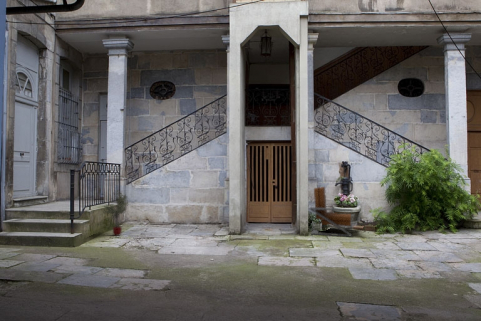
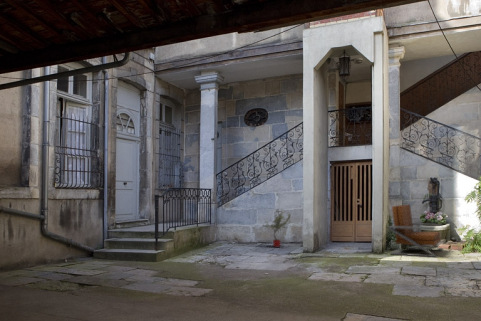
potted tree: present [105,192,128,236] -> present [263,210,291,247]

